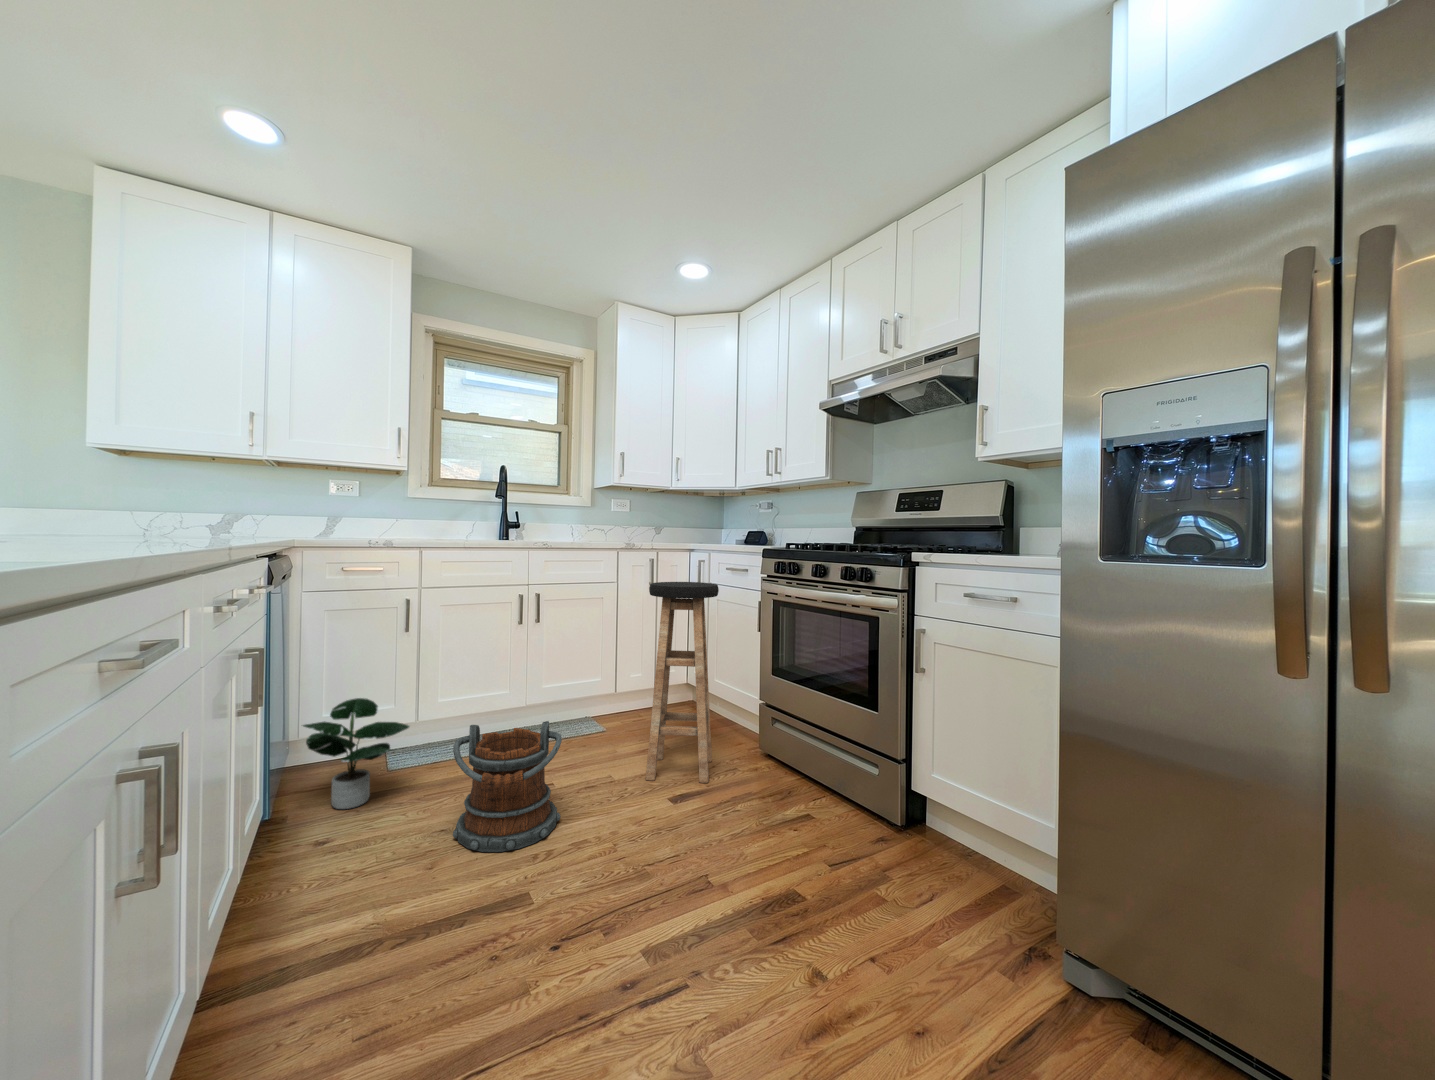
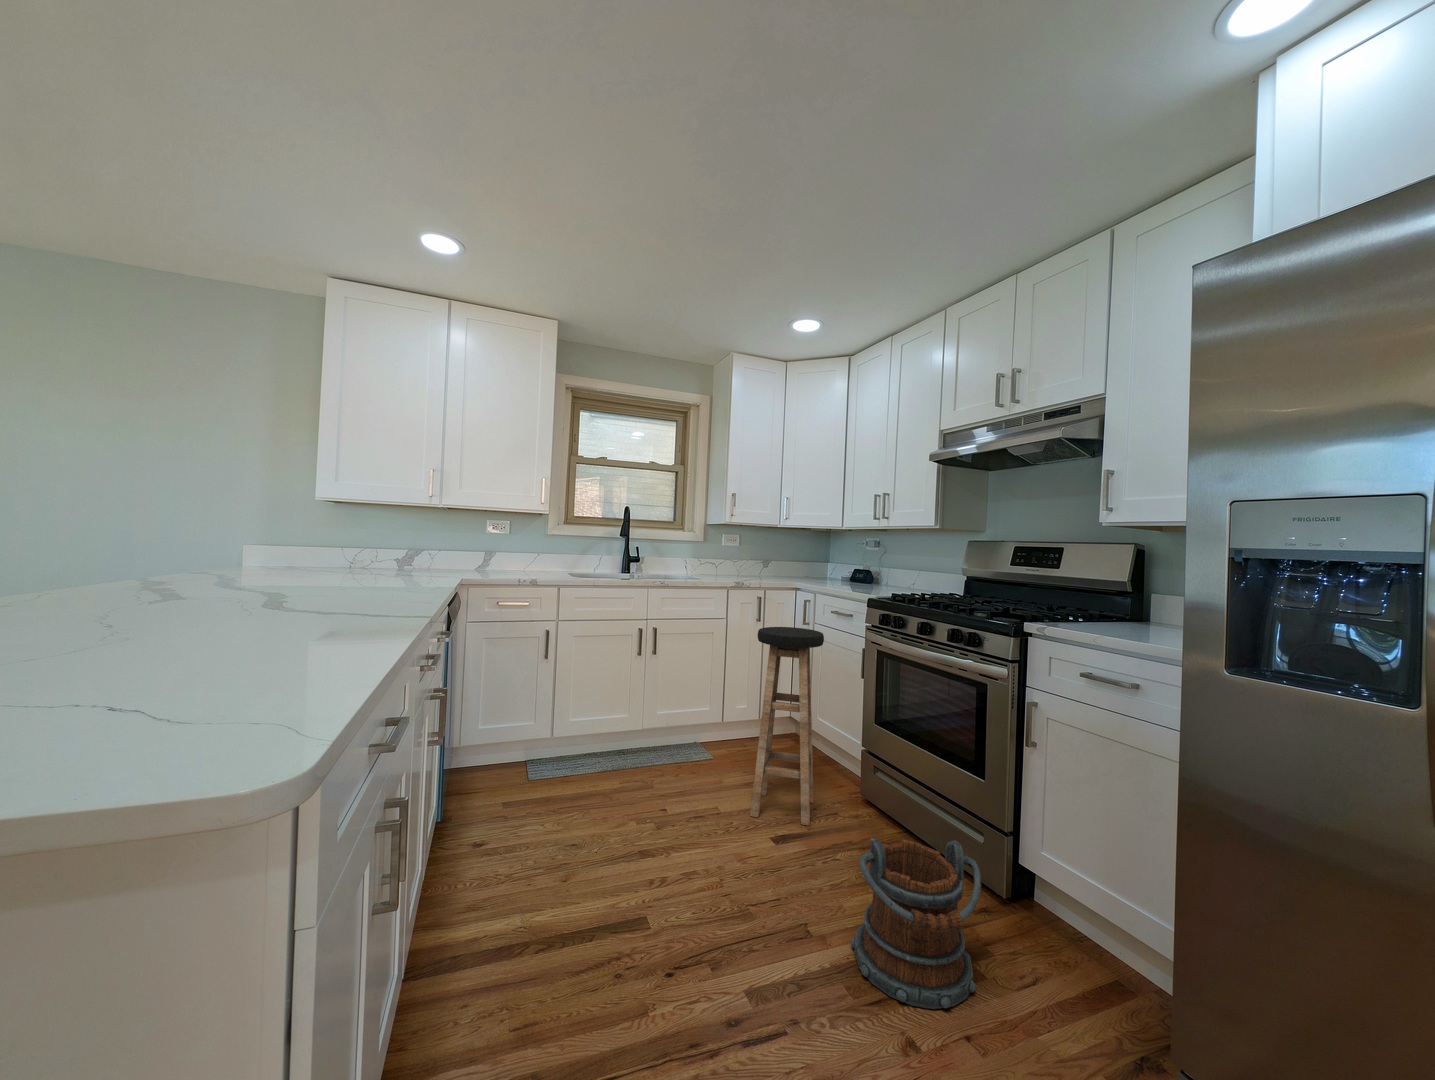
potted plant: present [303,698,409,809] -> none [464,718,548,816]
bucket: present [453,721,562,852] -> present [851,838,981,1009]

